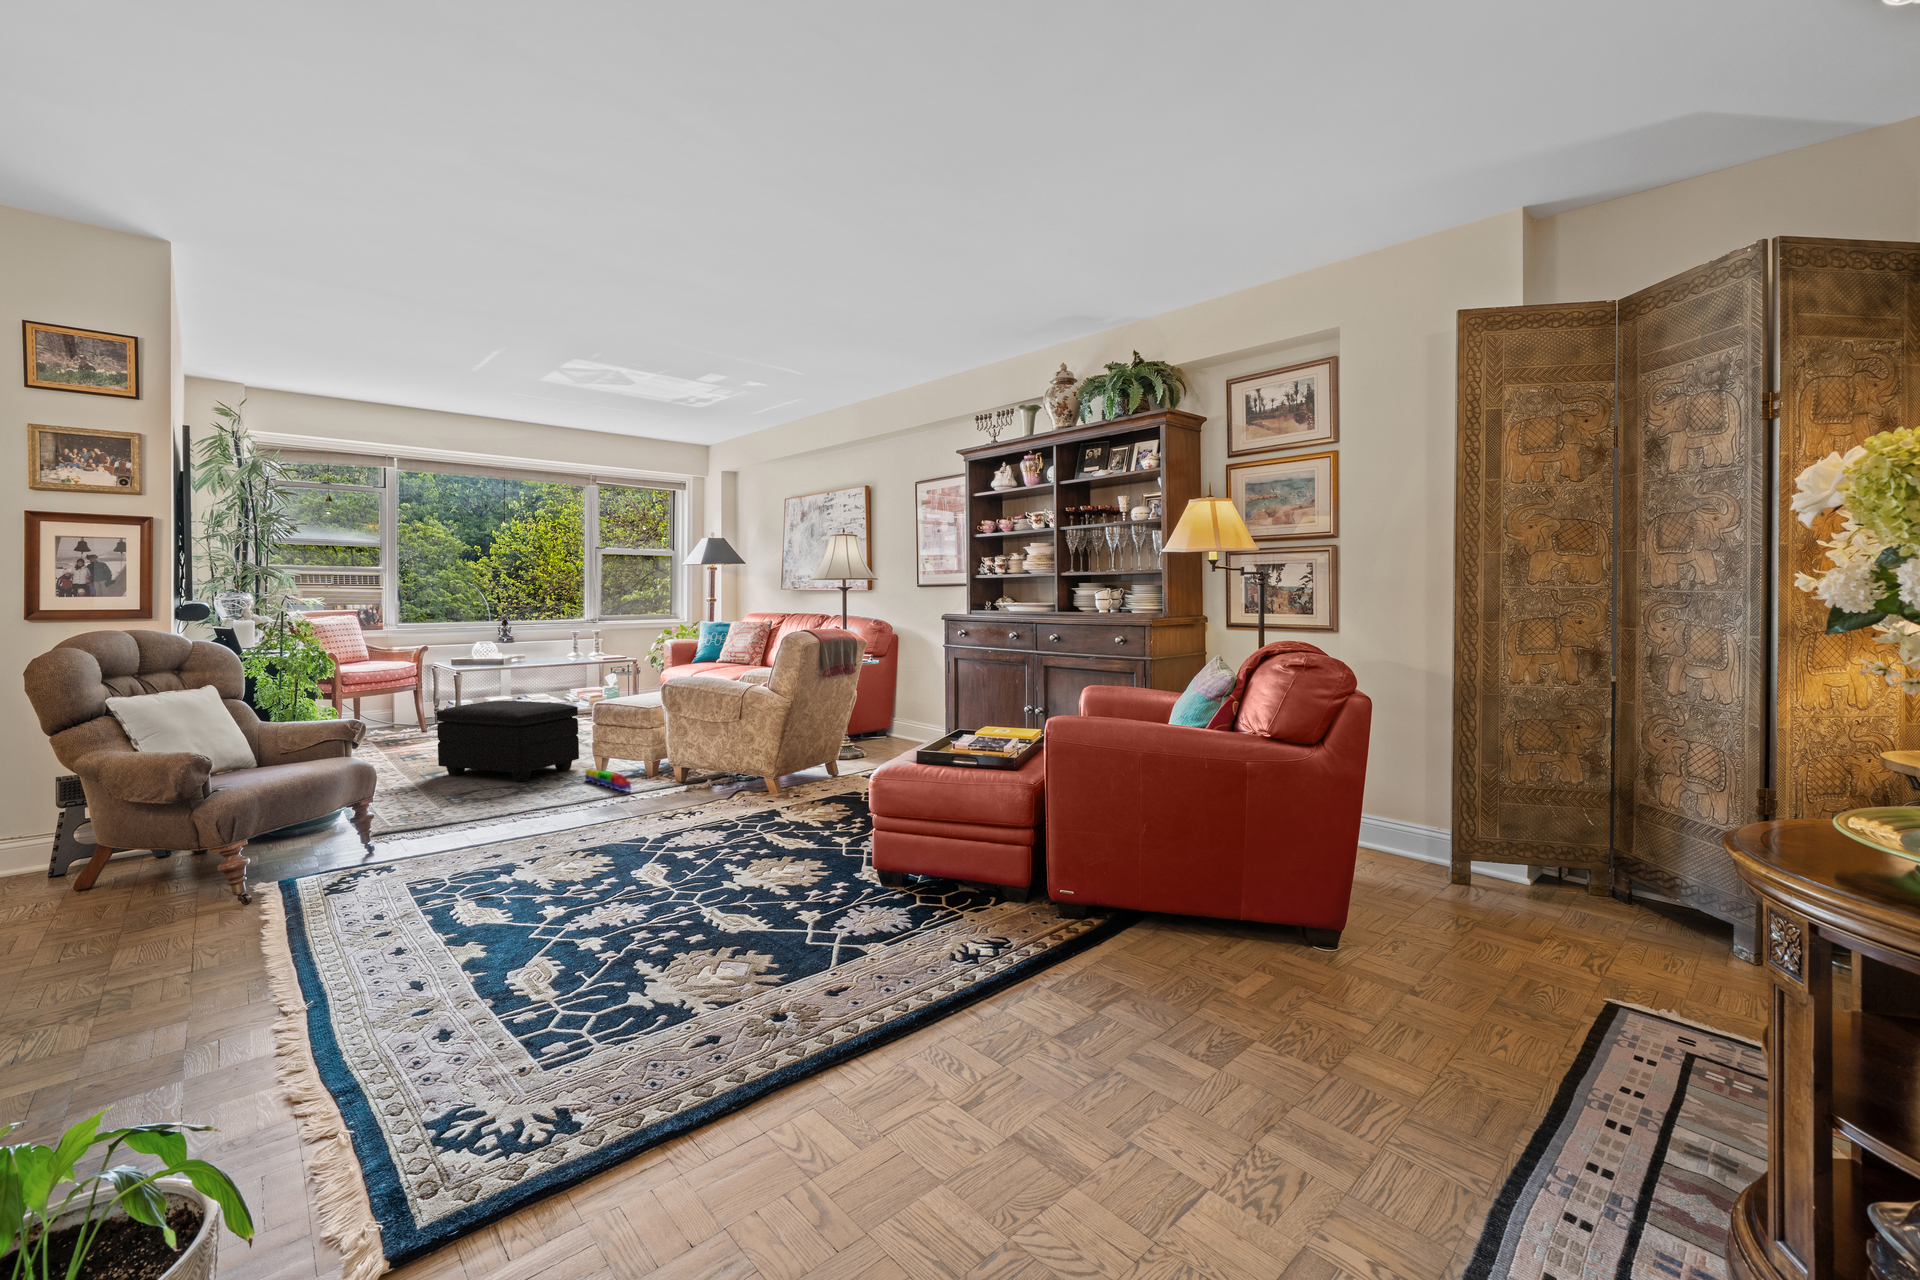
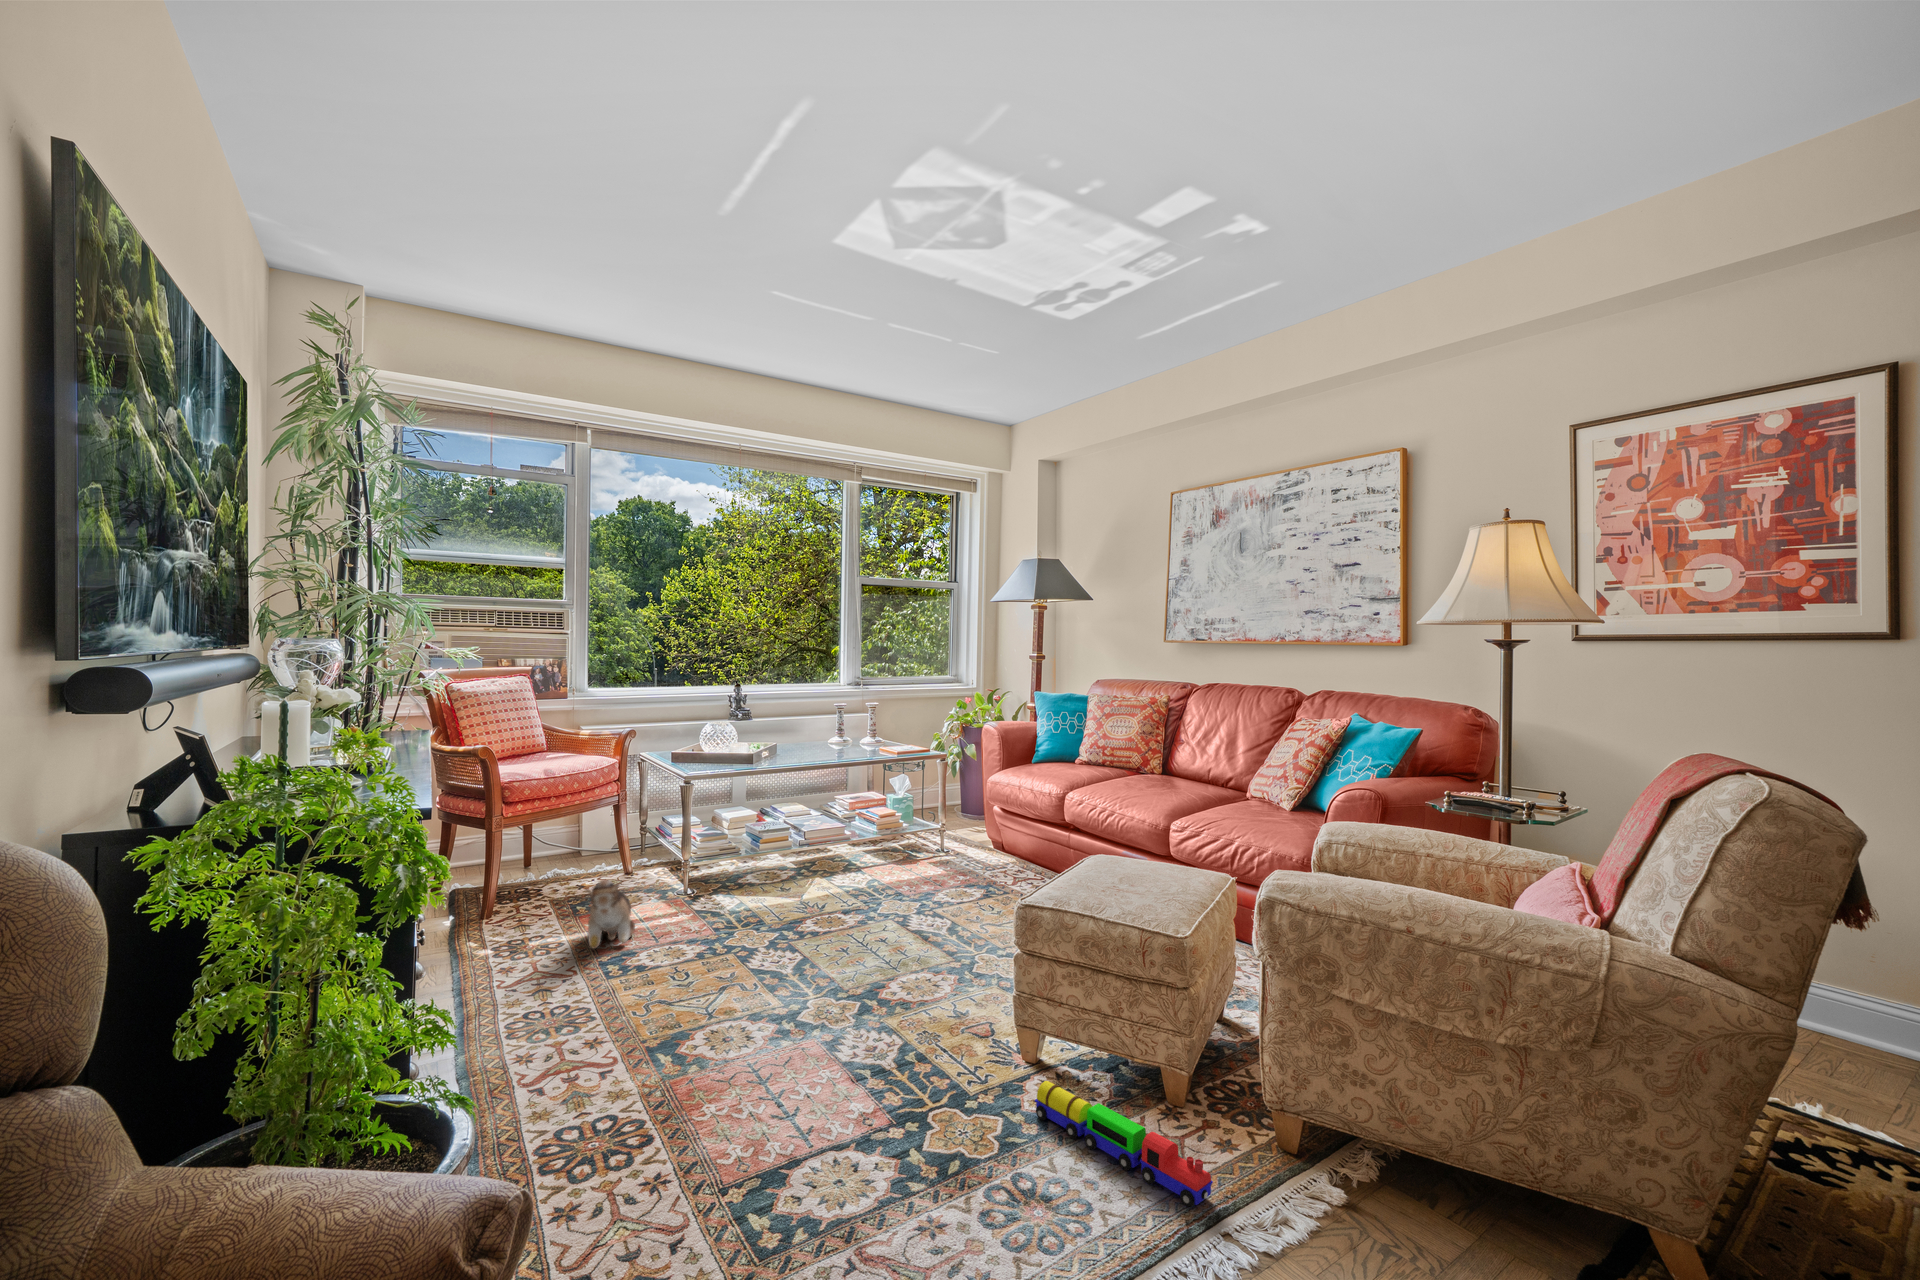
footstool: present [437,700,579,781] -> none [687,872,978,1110]
plush toy: none [392,717,424,753] -> present [586,880,635,949]

